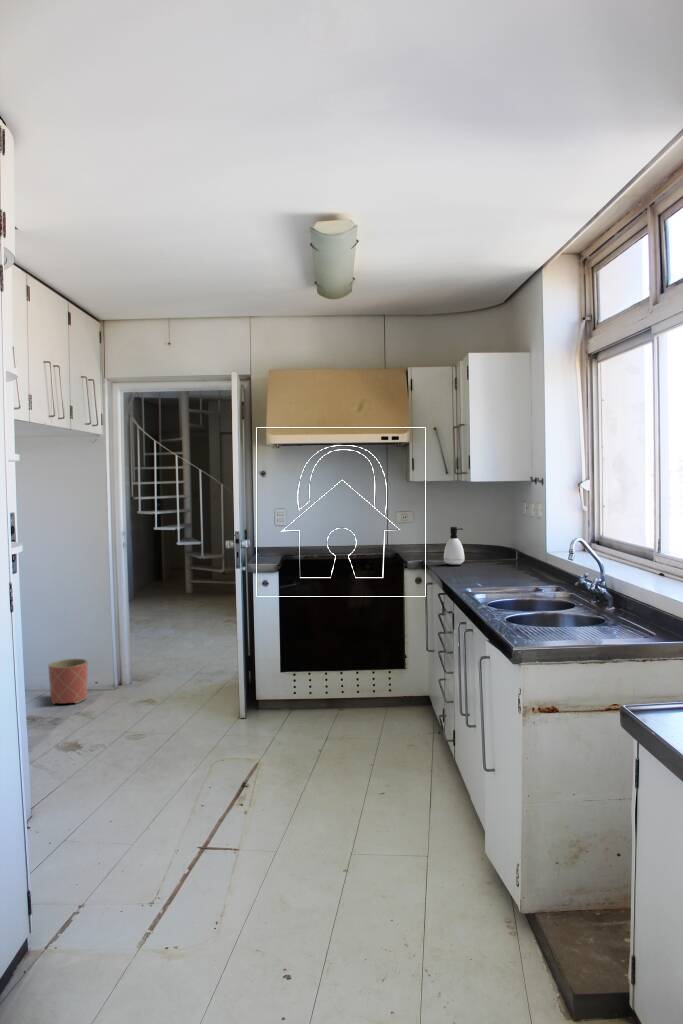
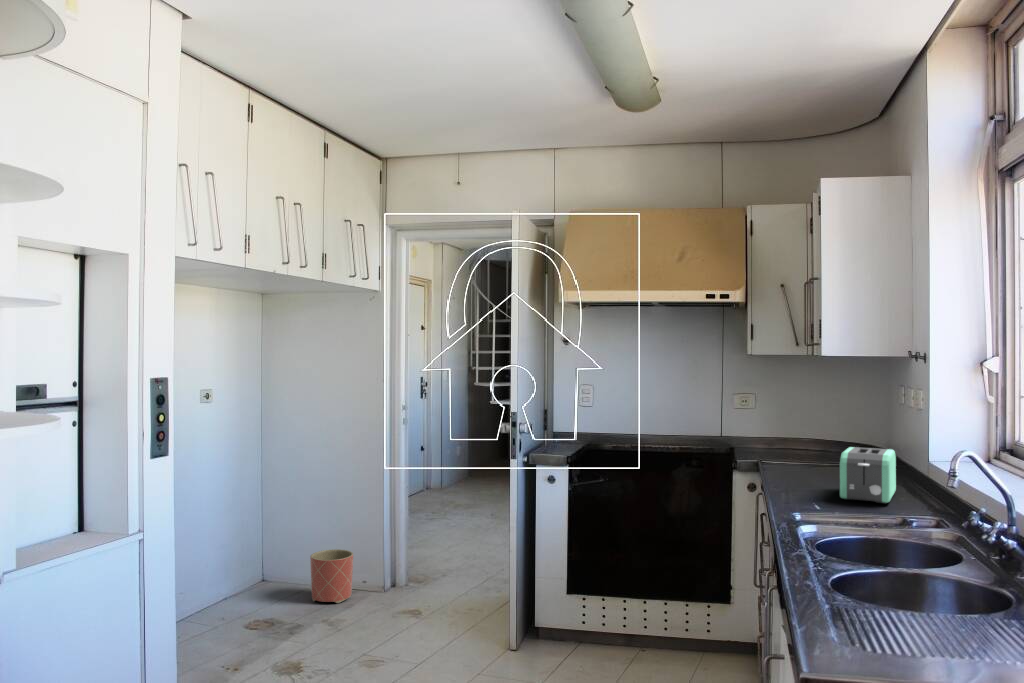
soap dispenser: present [444,527,464,565] -> none [785,418,815,470]
toaster: none [490,544,523,580] -> present [840,447,896,503]

